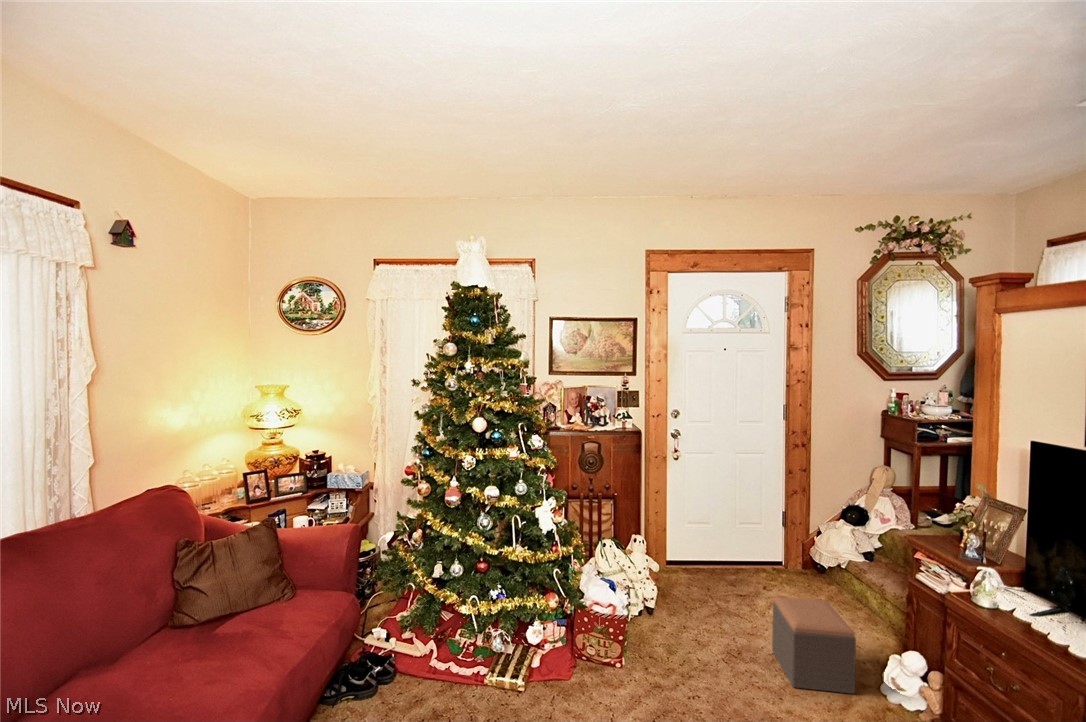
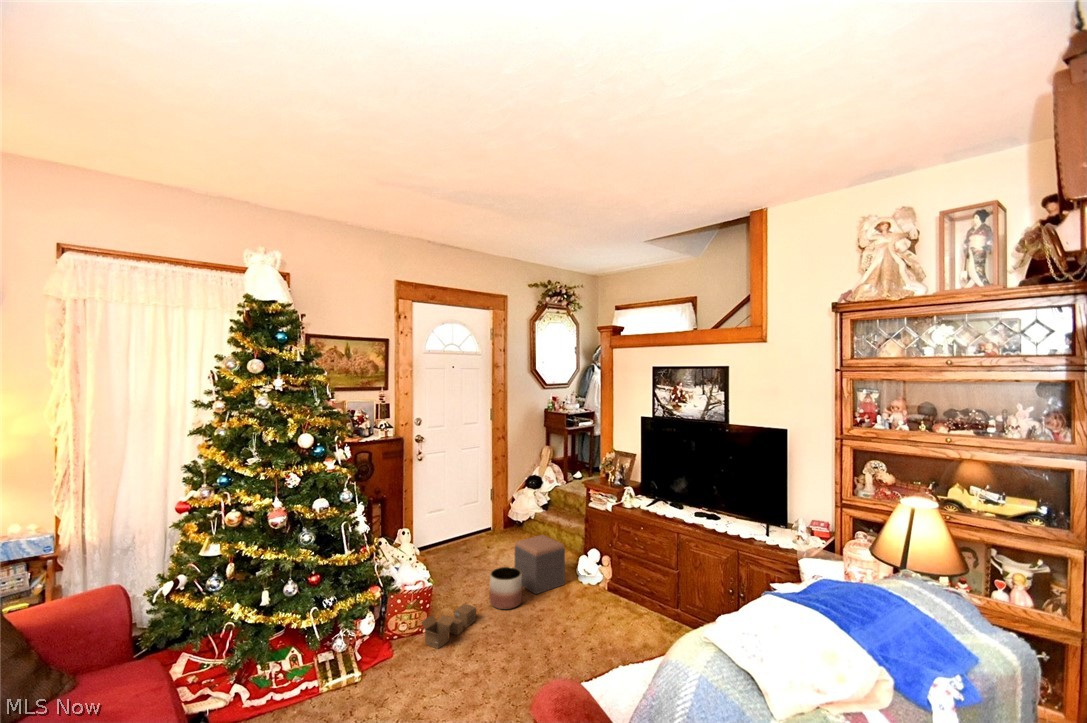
planter: none [716,625,765,692] -> present [490,567,522,609]
cardboard box: none [600,652,685,699] -> present [422,604,476,649]

